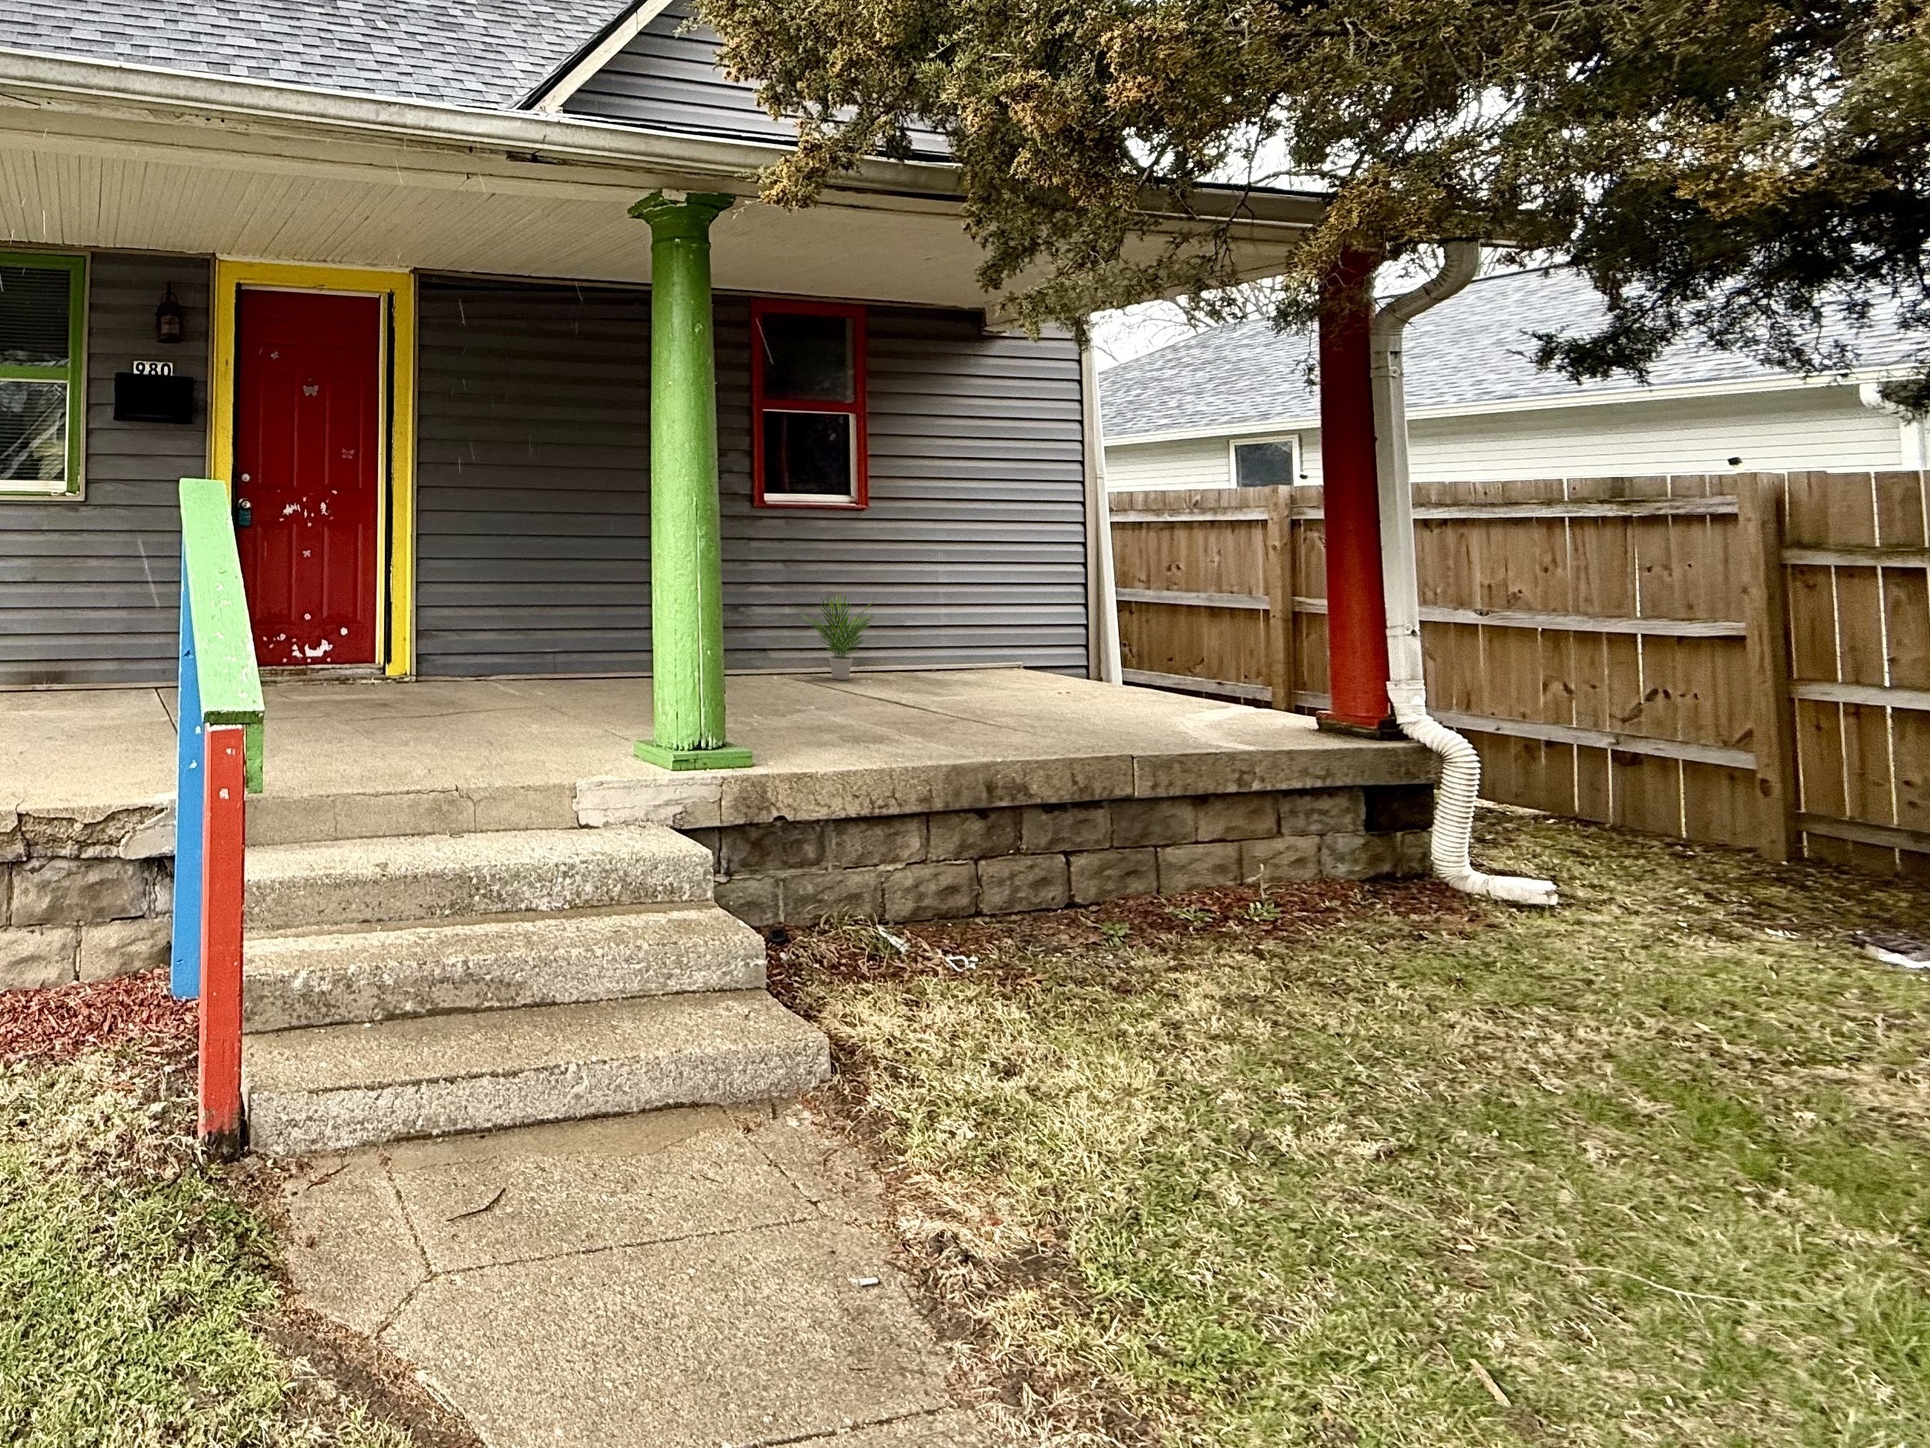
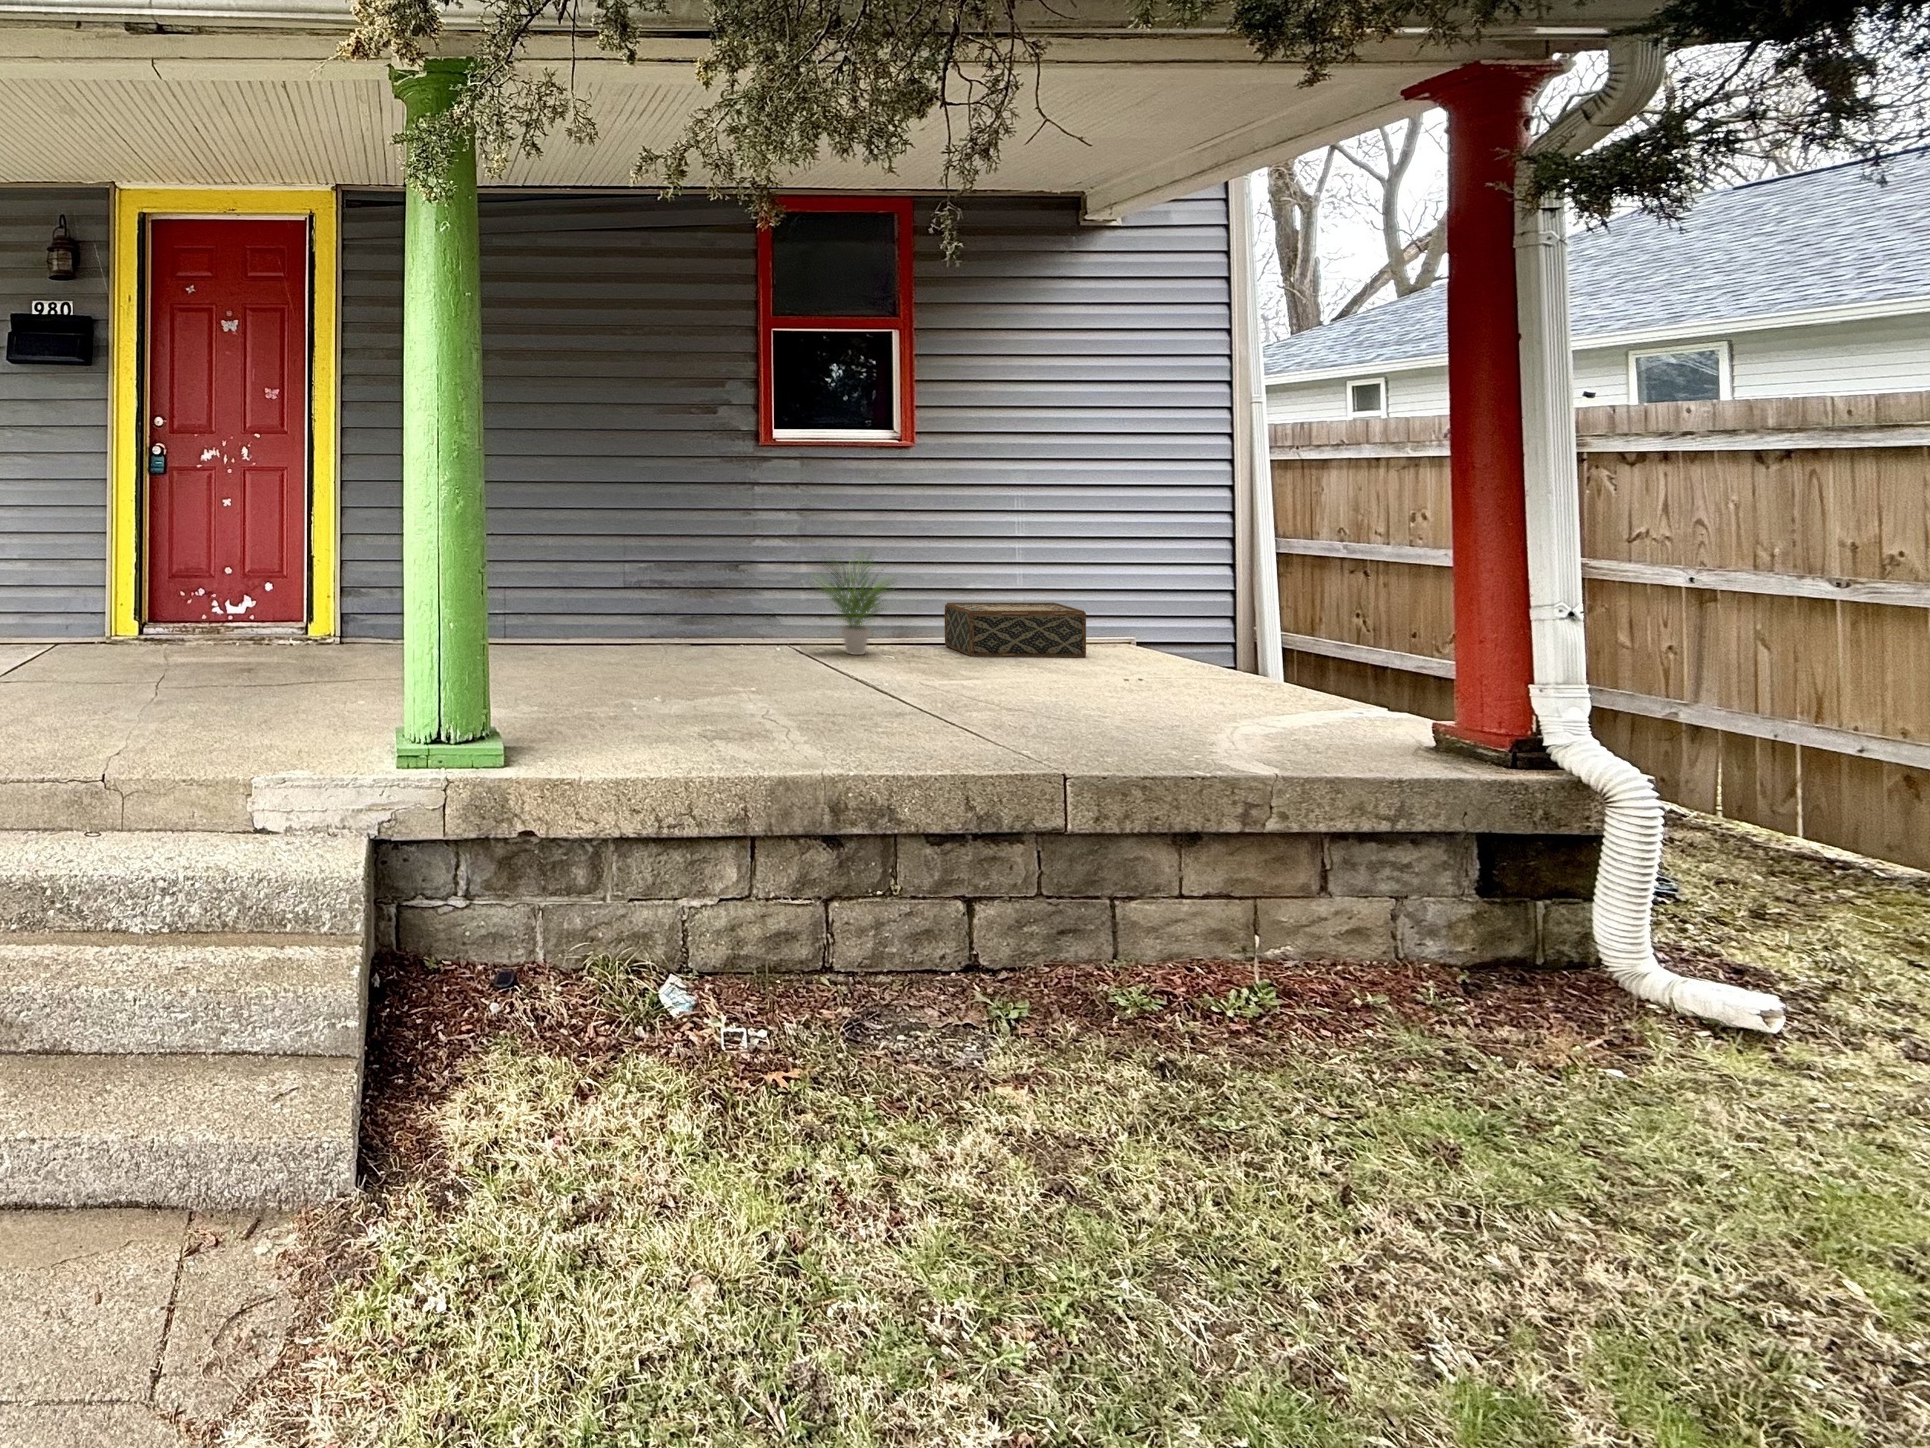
woven basket: none [894,635,1005,680] -> present [945,603,1086,657]

